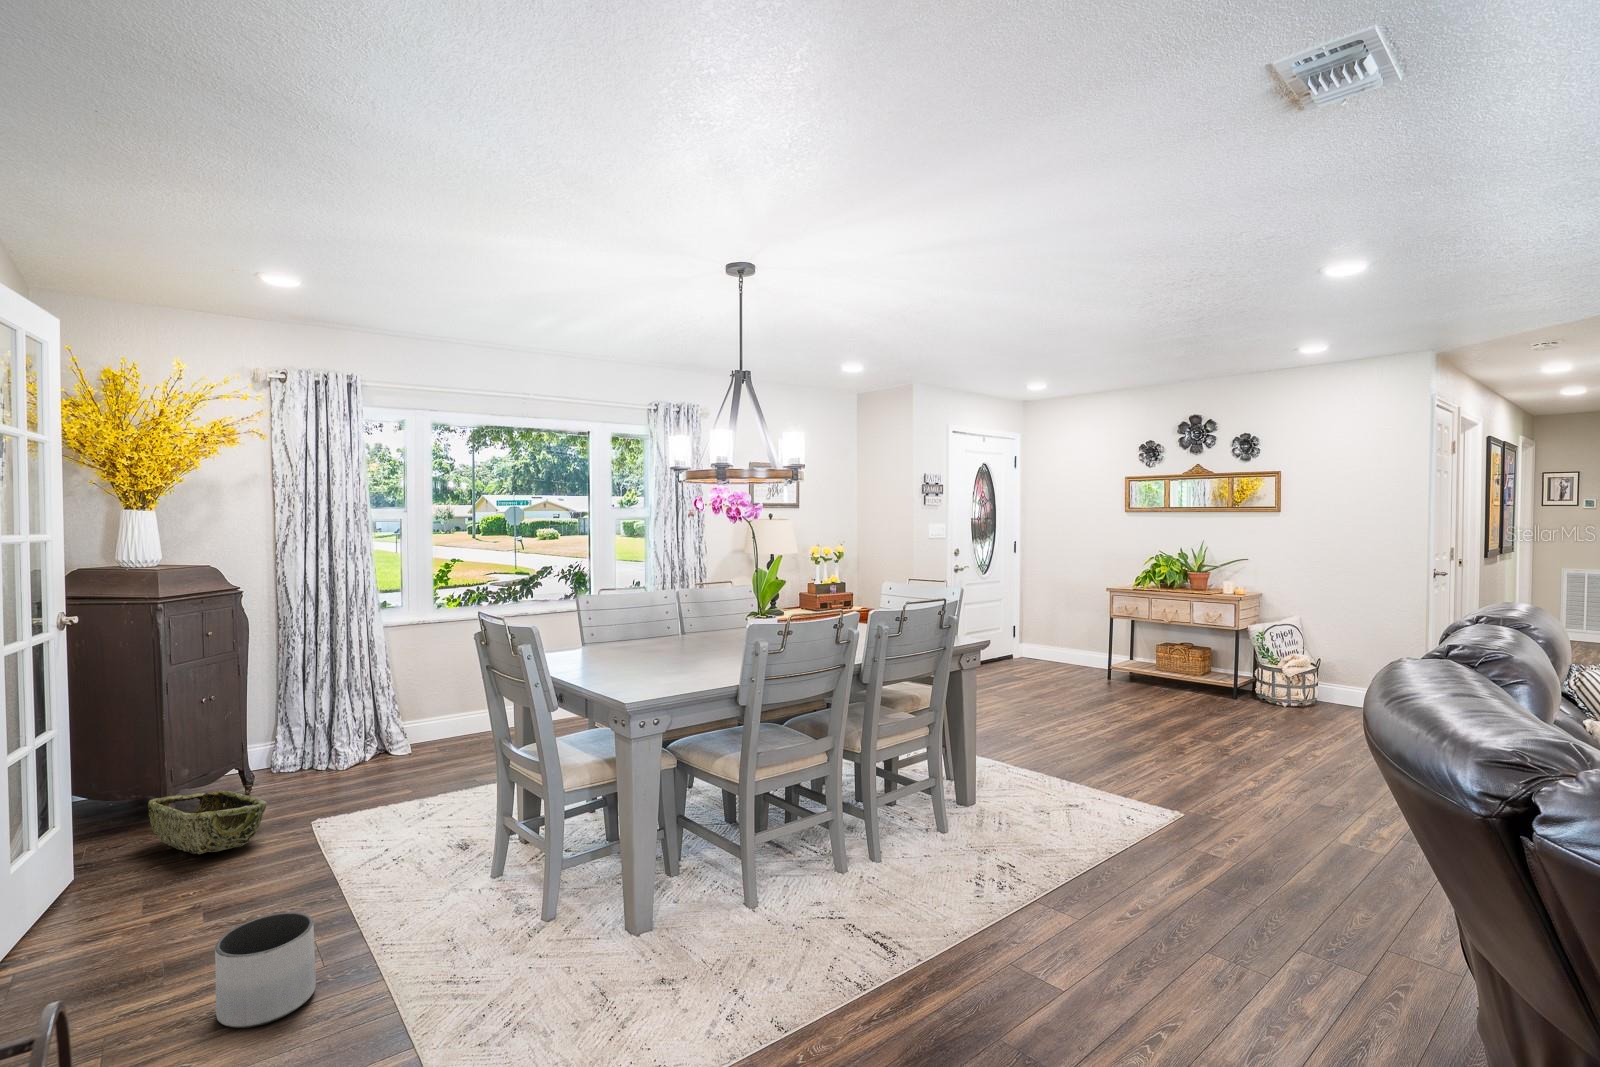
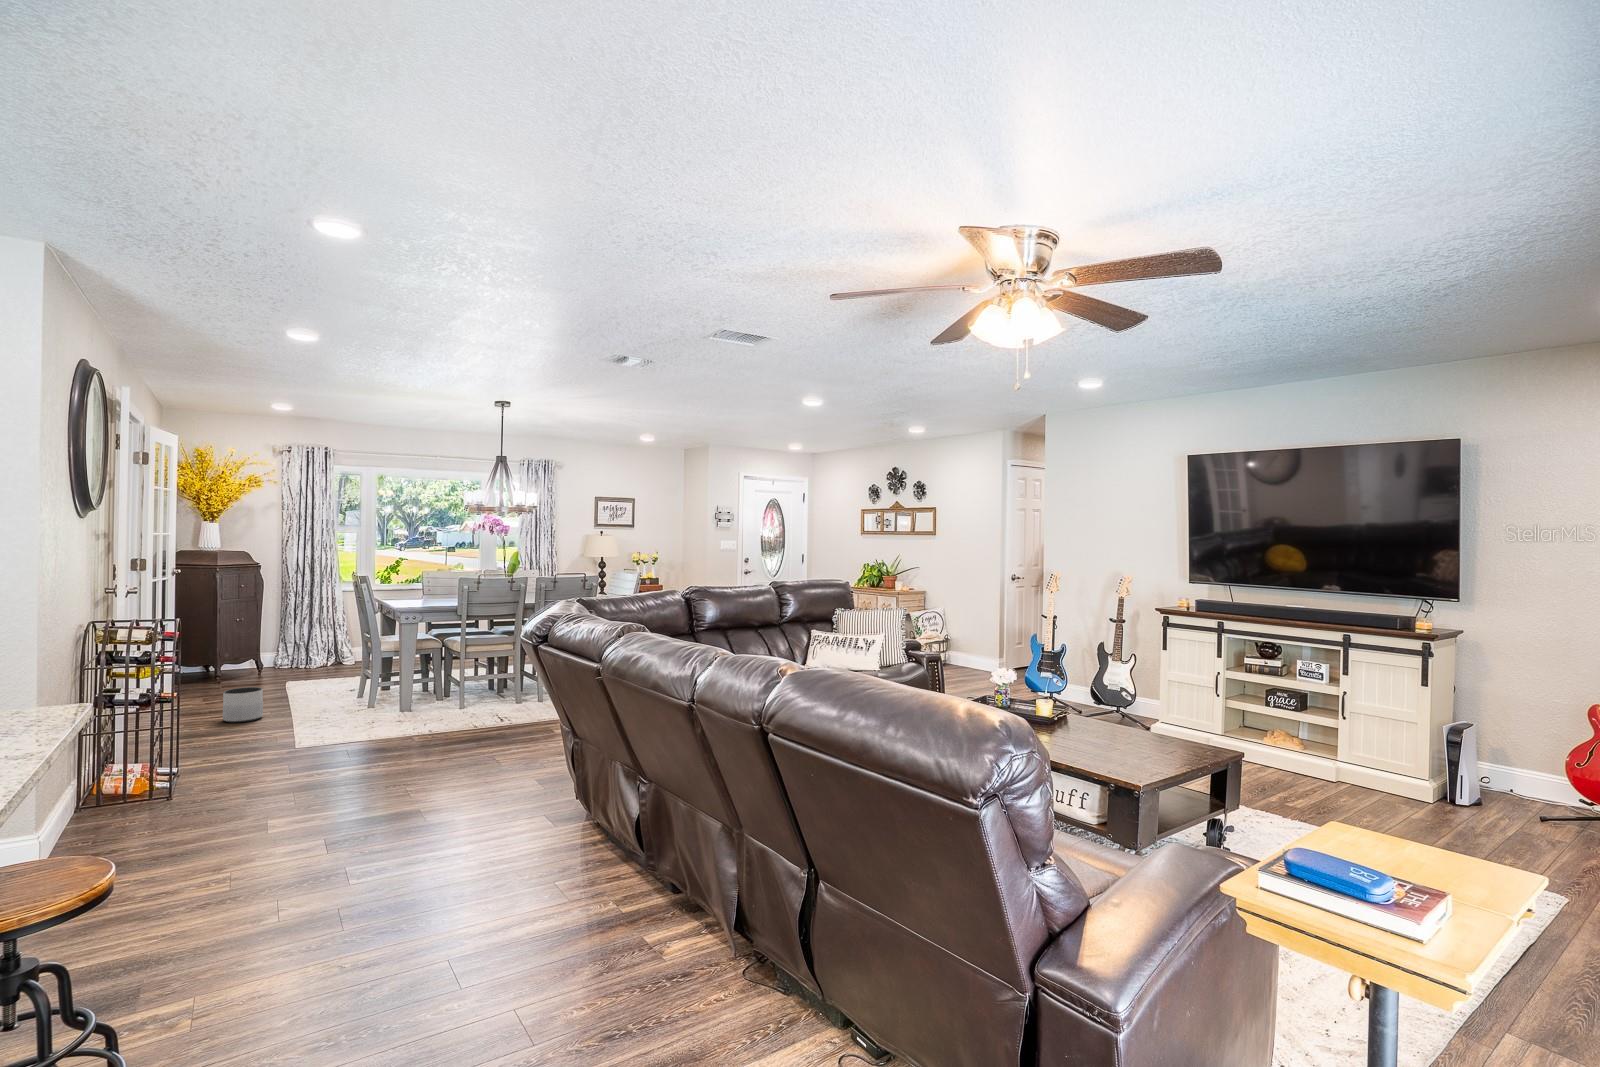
woven basket: present [148,790,267,854] -> none [207,662,262,688]

